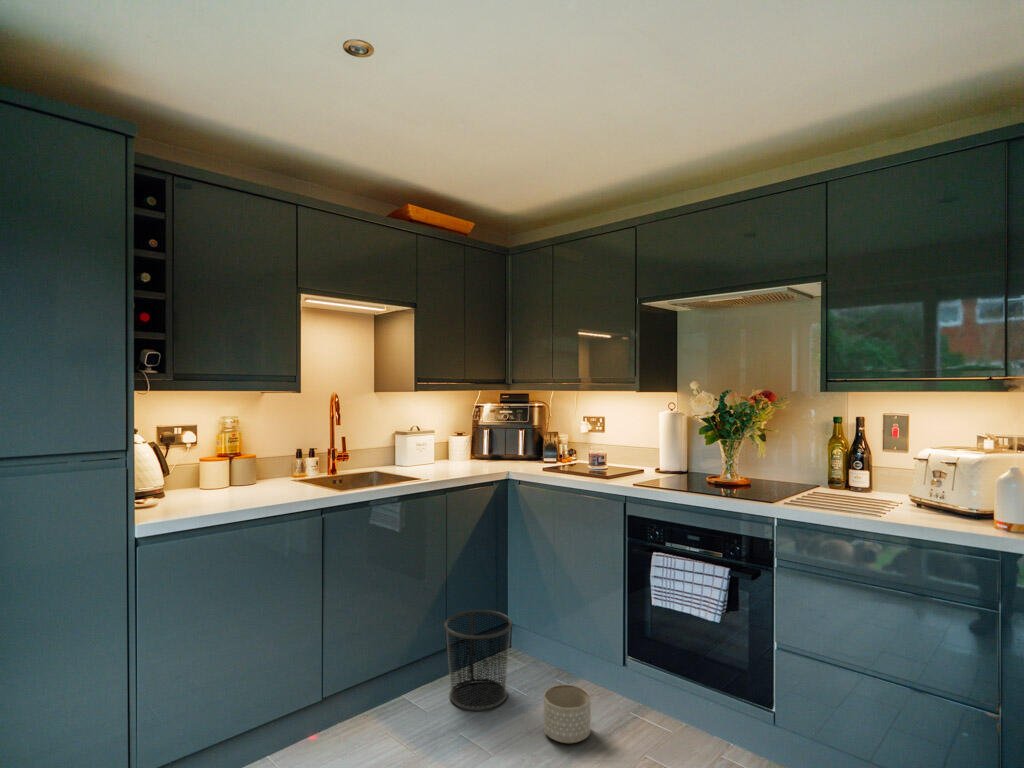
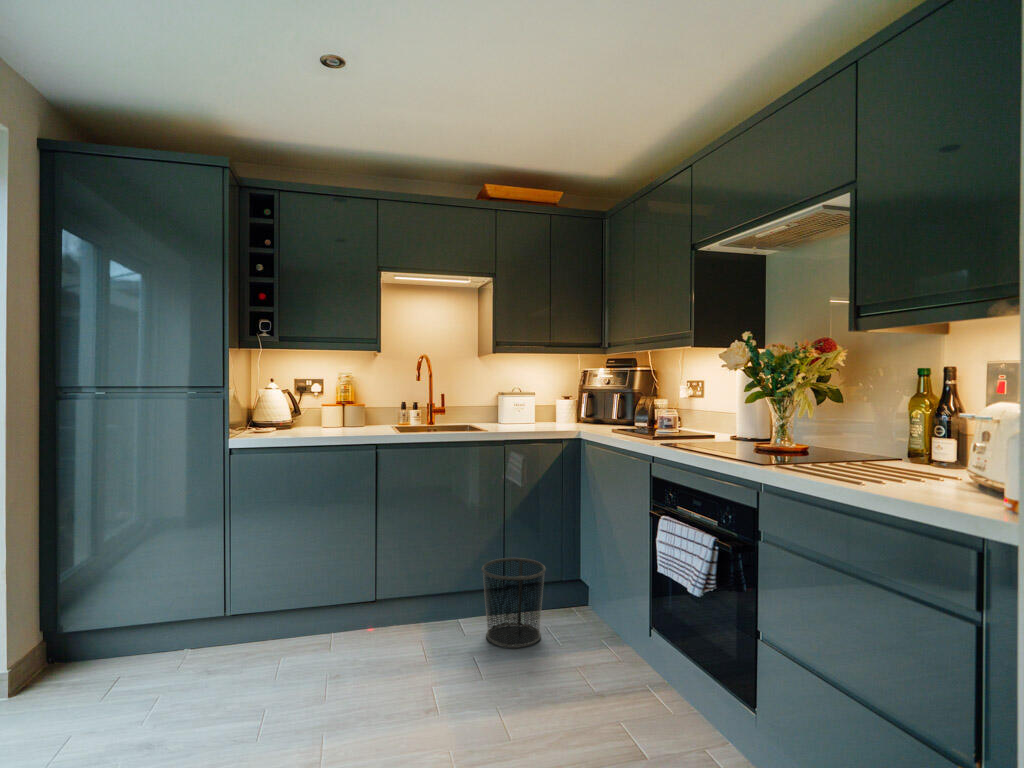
planter: present [543,684,591,744] -> none [532,636,579,692]

